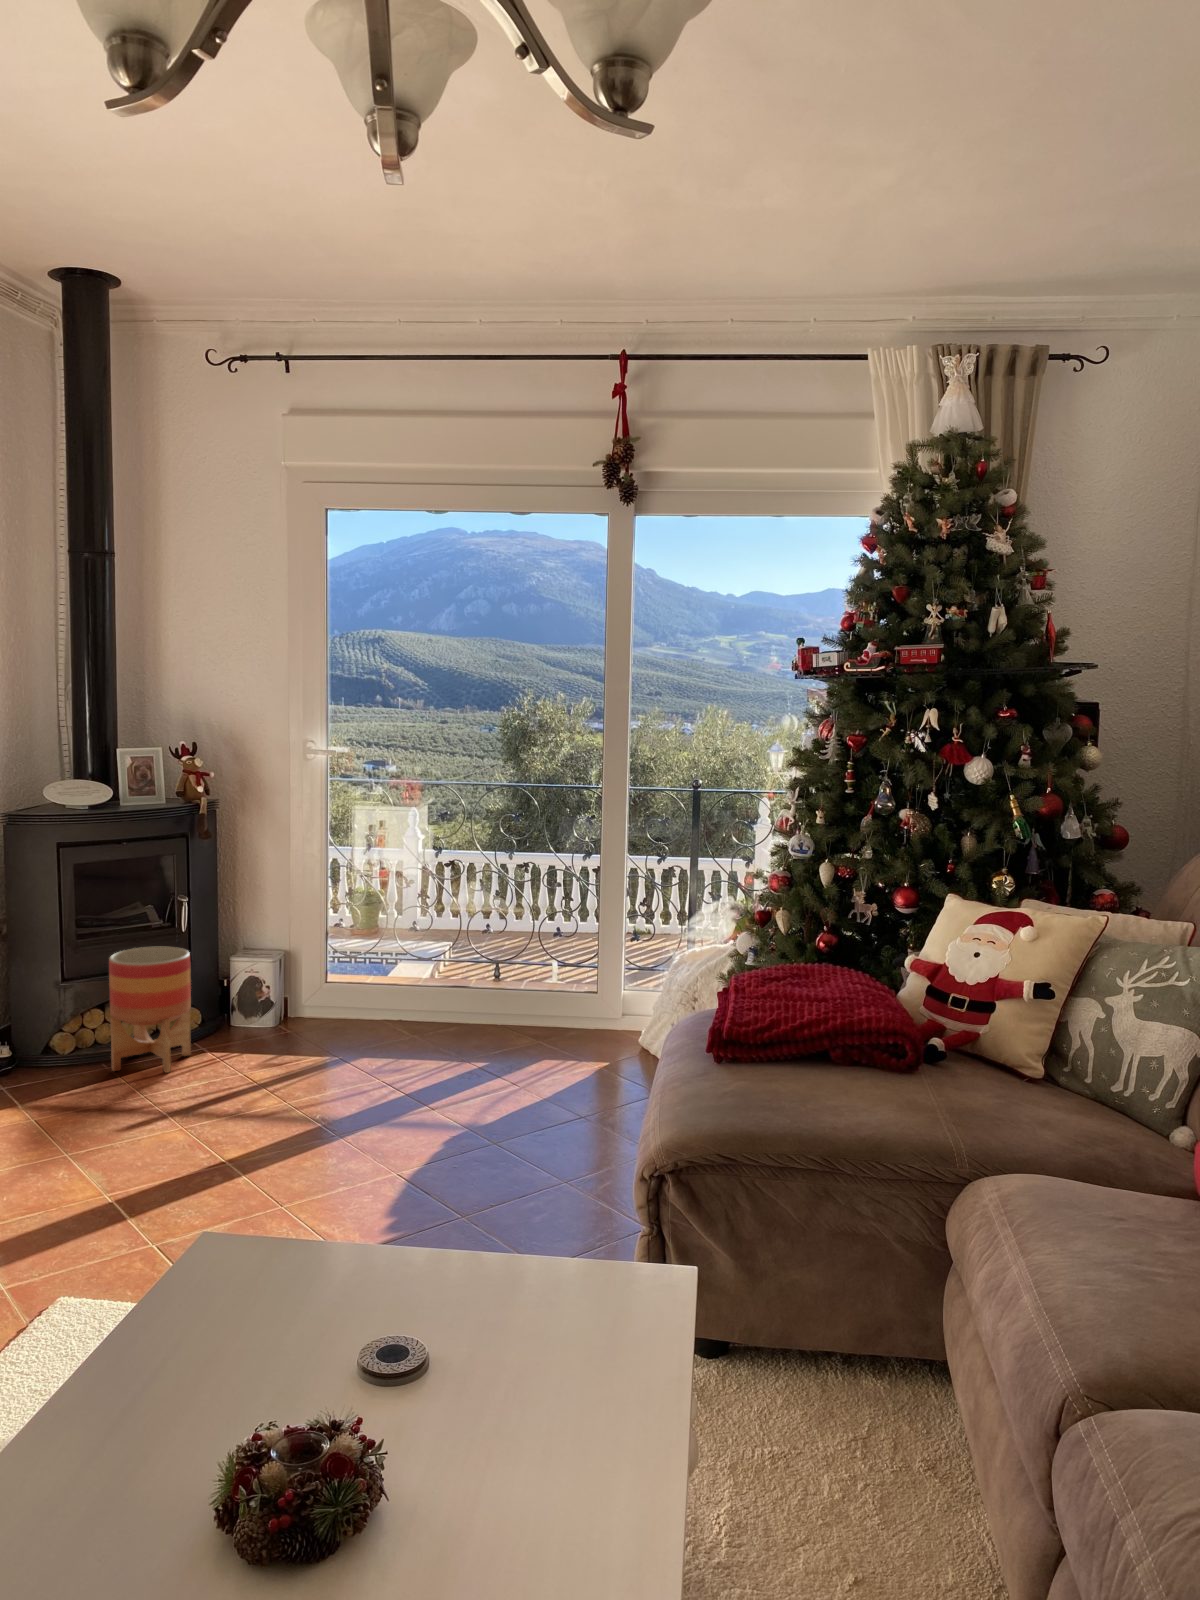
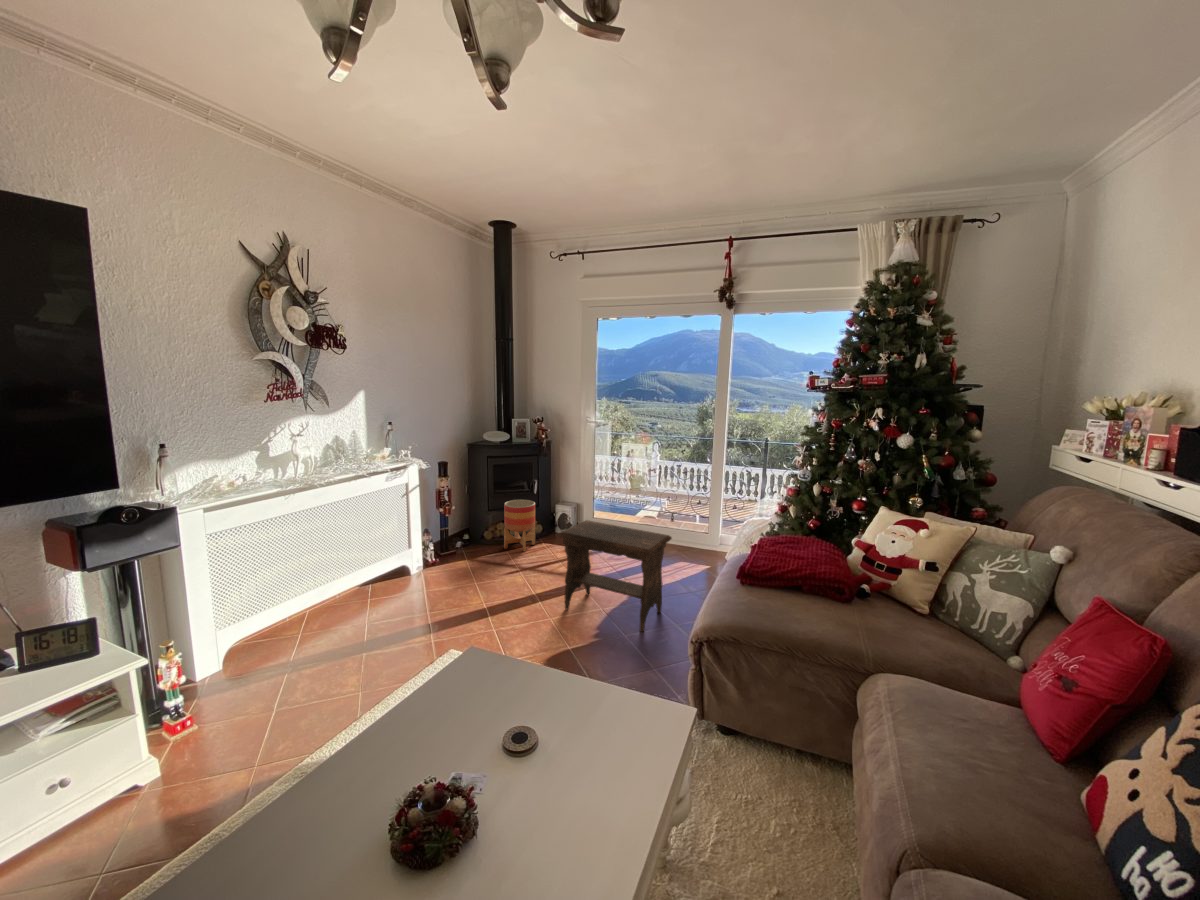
footstool: none [289,974,547,1206] -> present [558,520,672,632]

